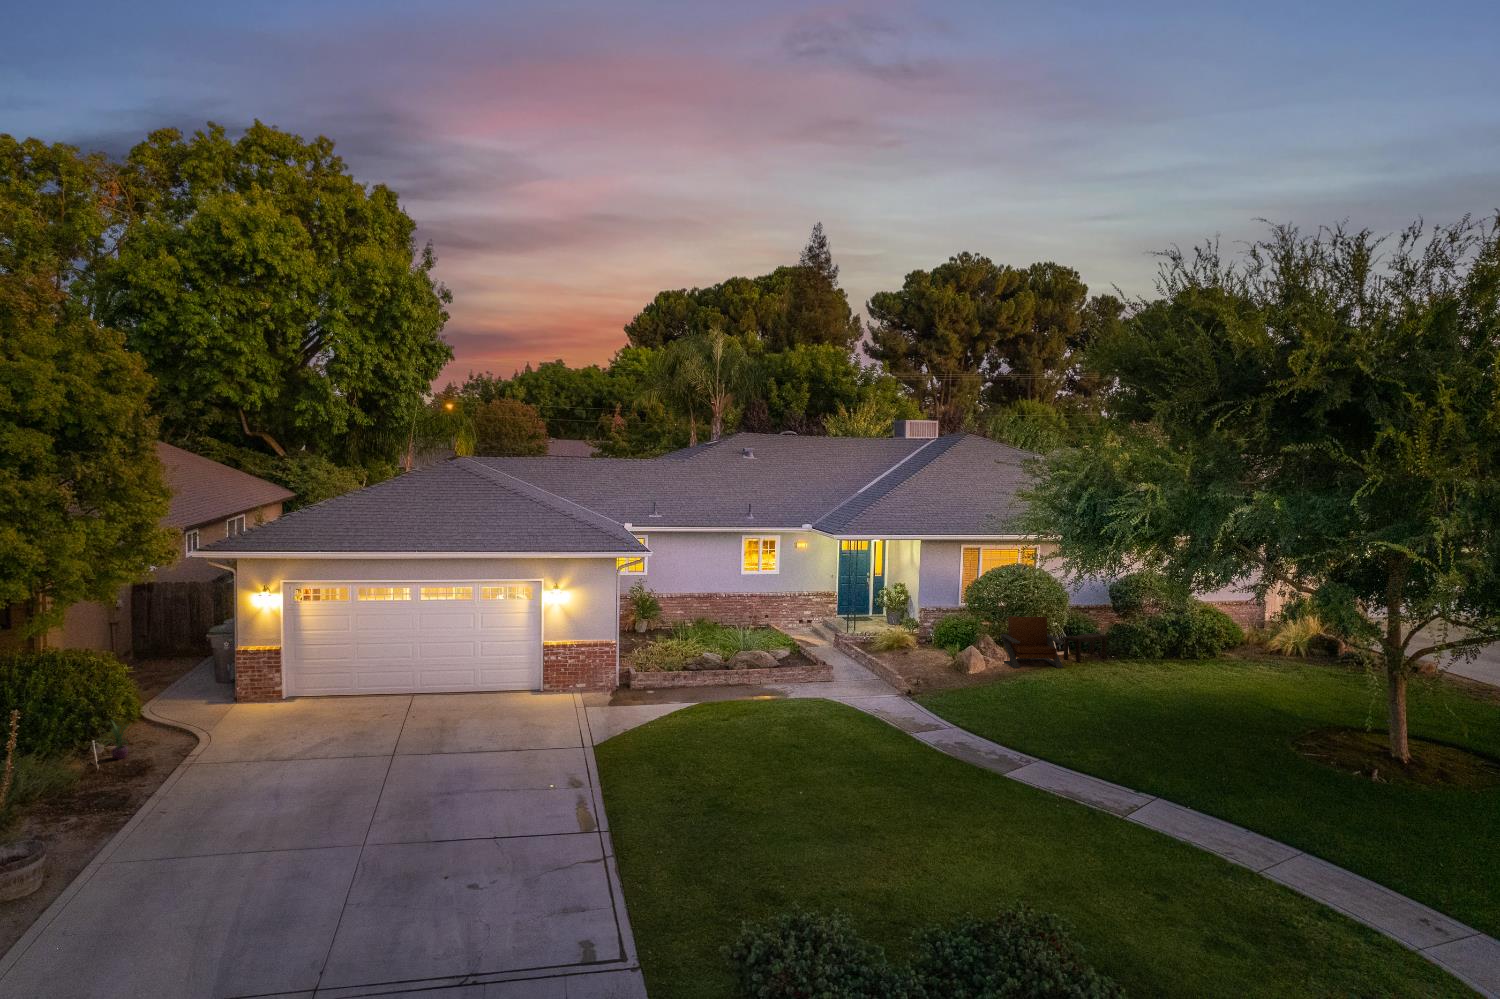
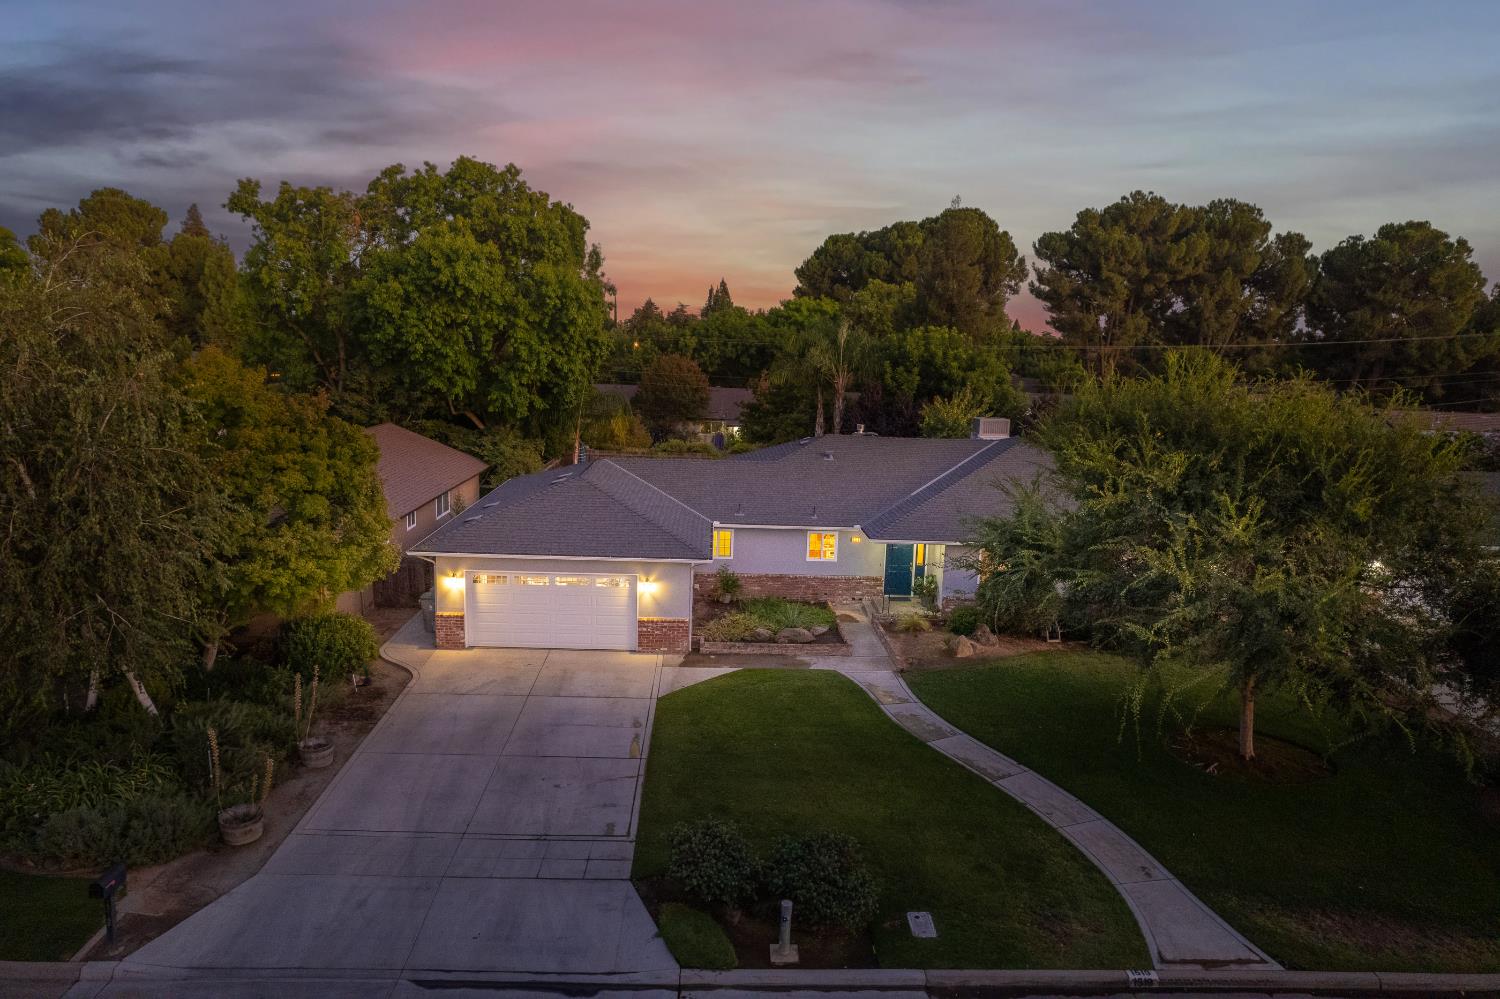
lounge chair: present [1001,616,1064,668] -> none [996,613,1043,657]
bench: present [1063,633,1108,662] -> none [1049,629,1087,653]

